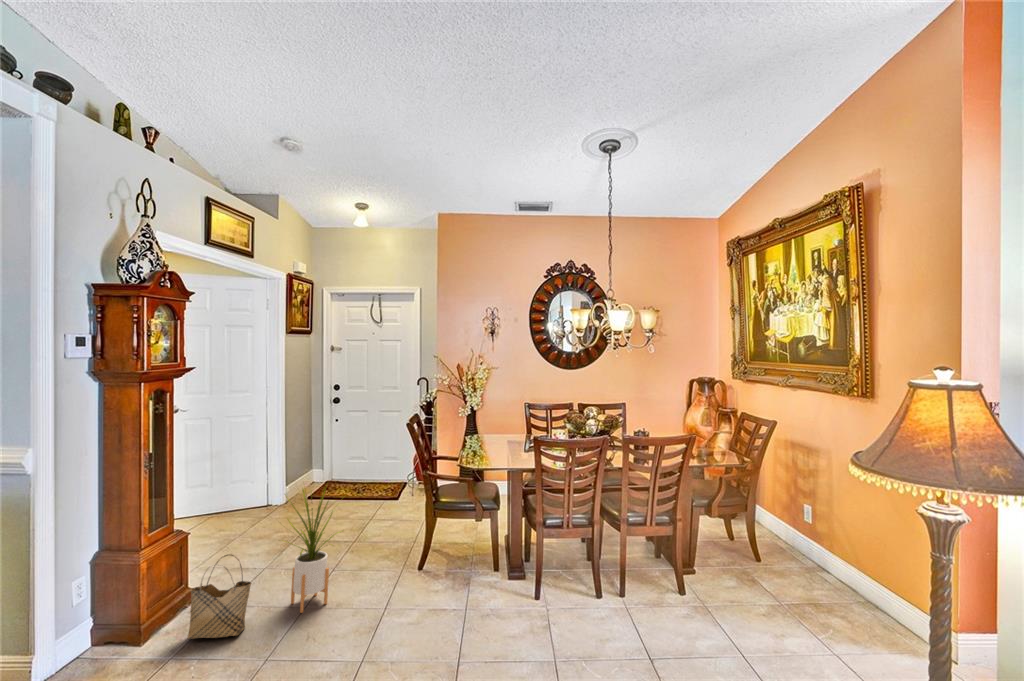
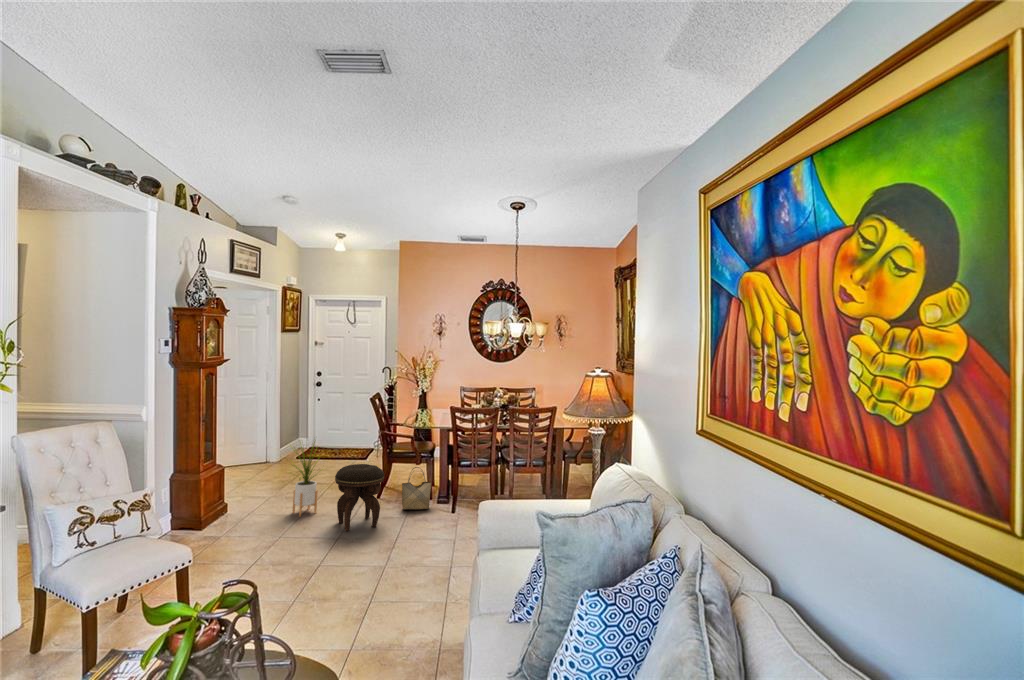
footstool: none [355,528,433,650] -> present [335,464,384,531]
woven basket: present [187,555,251,639] -> present [402,467,431,509]

